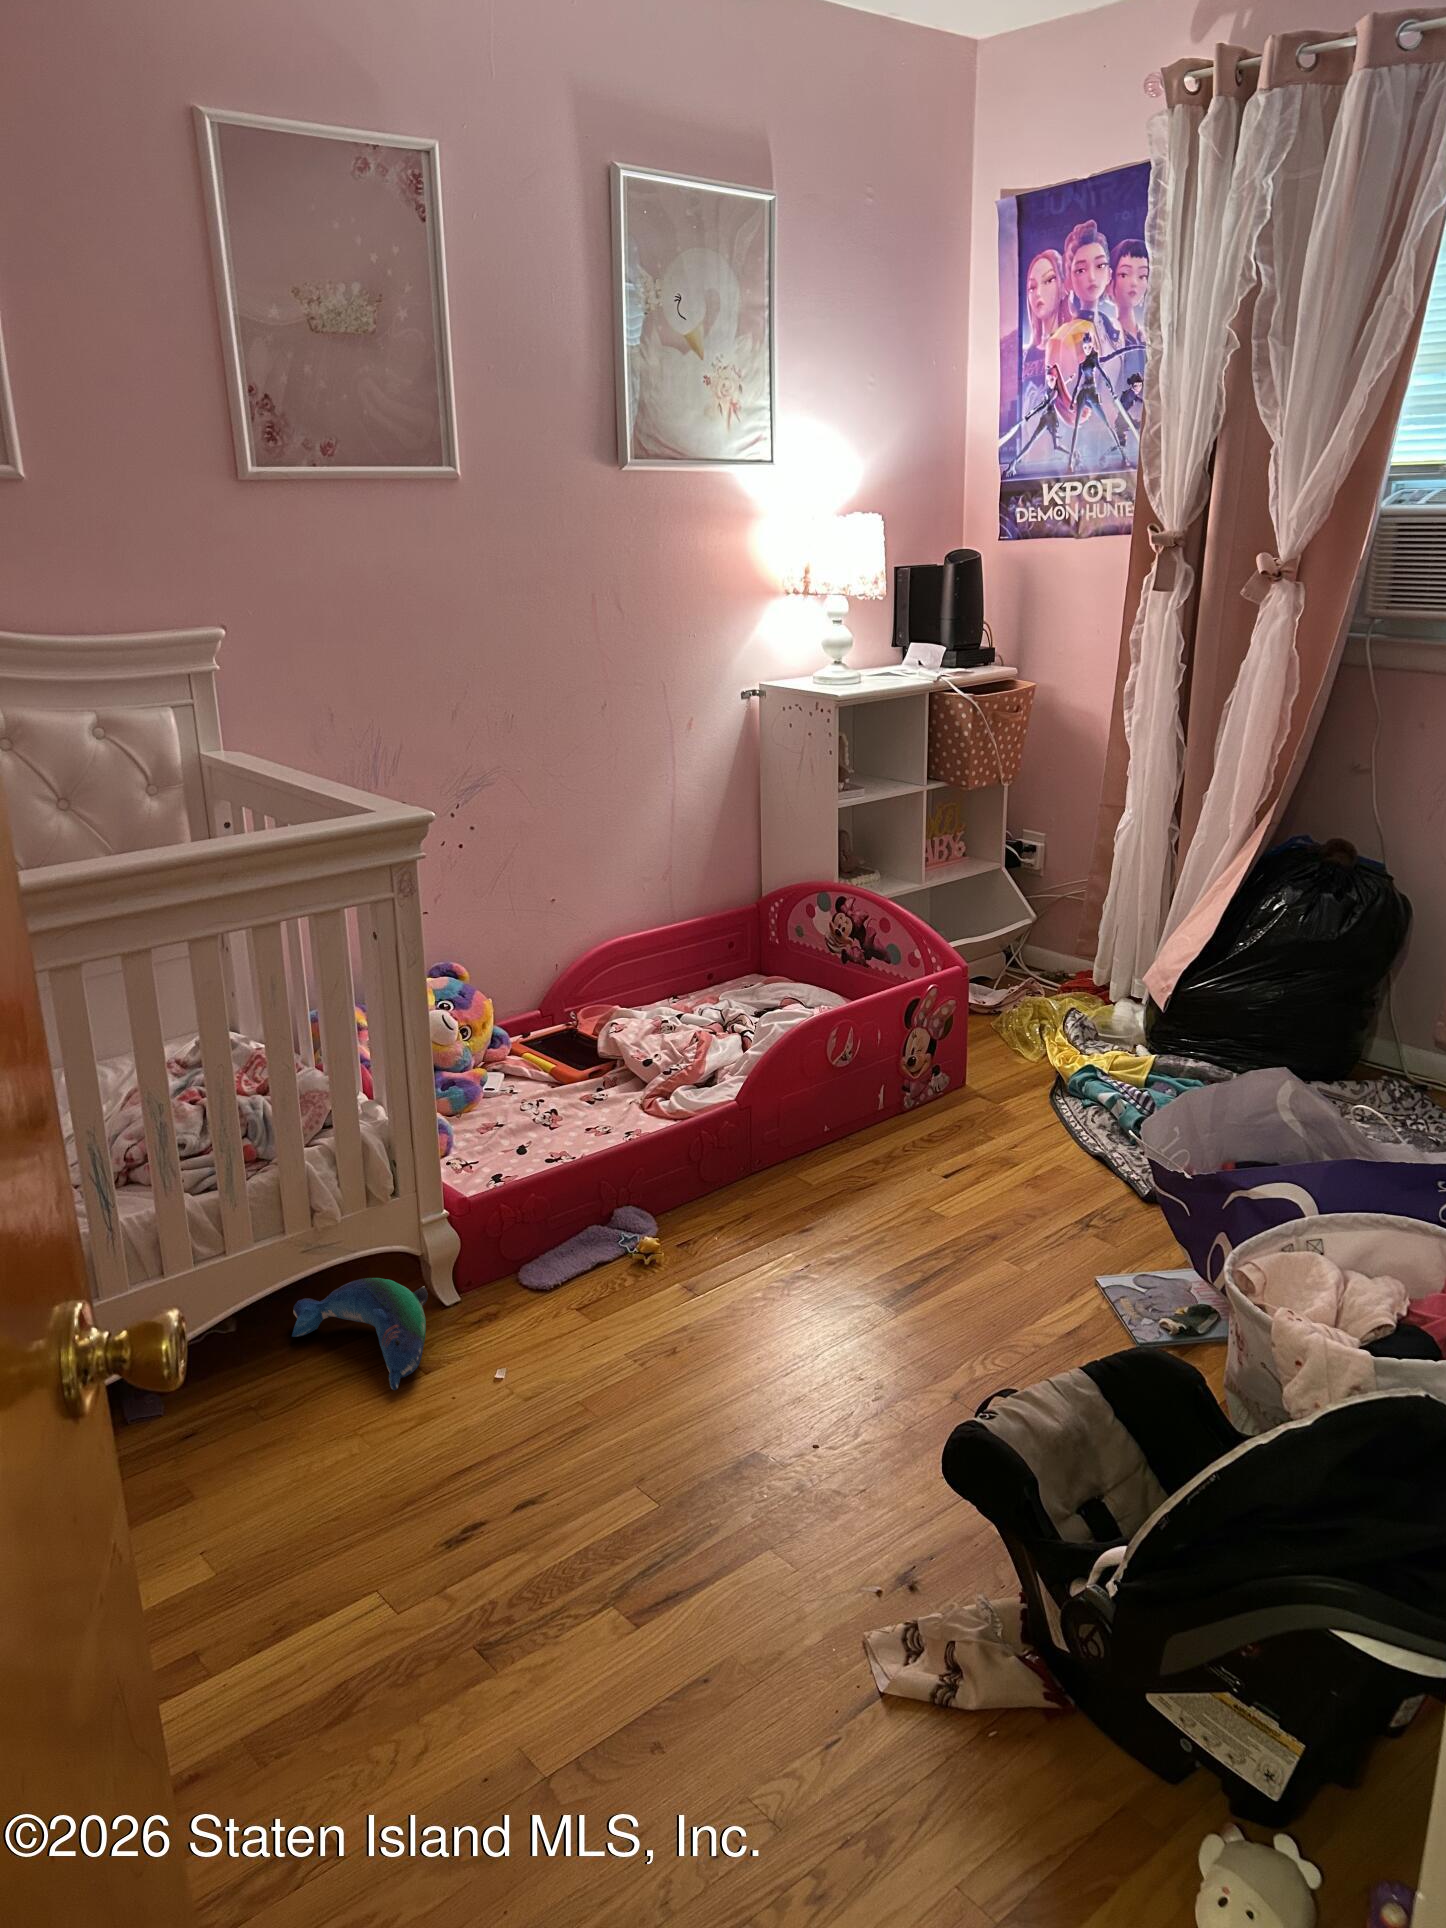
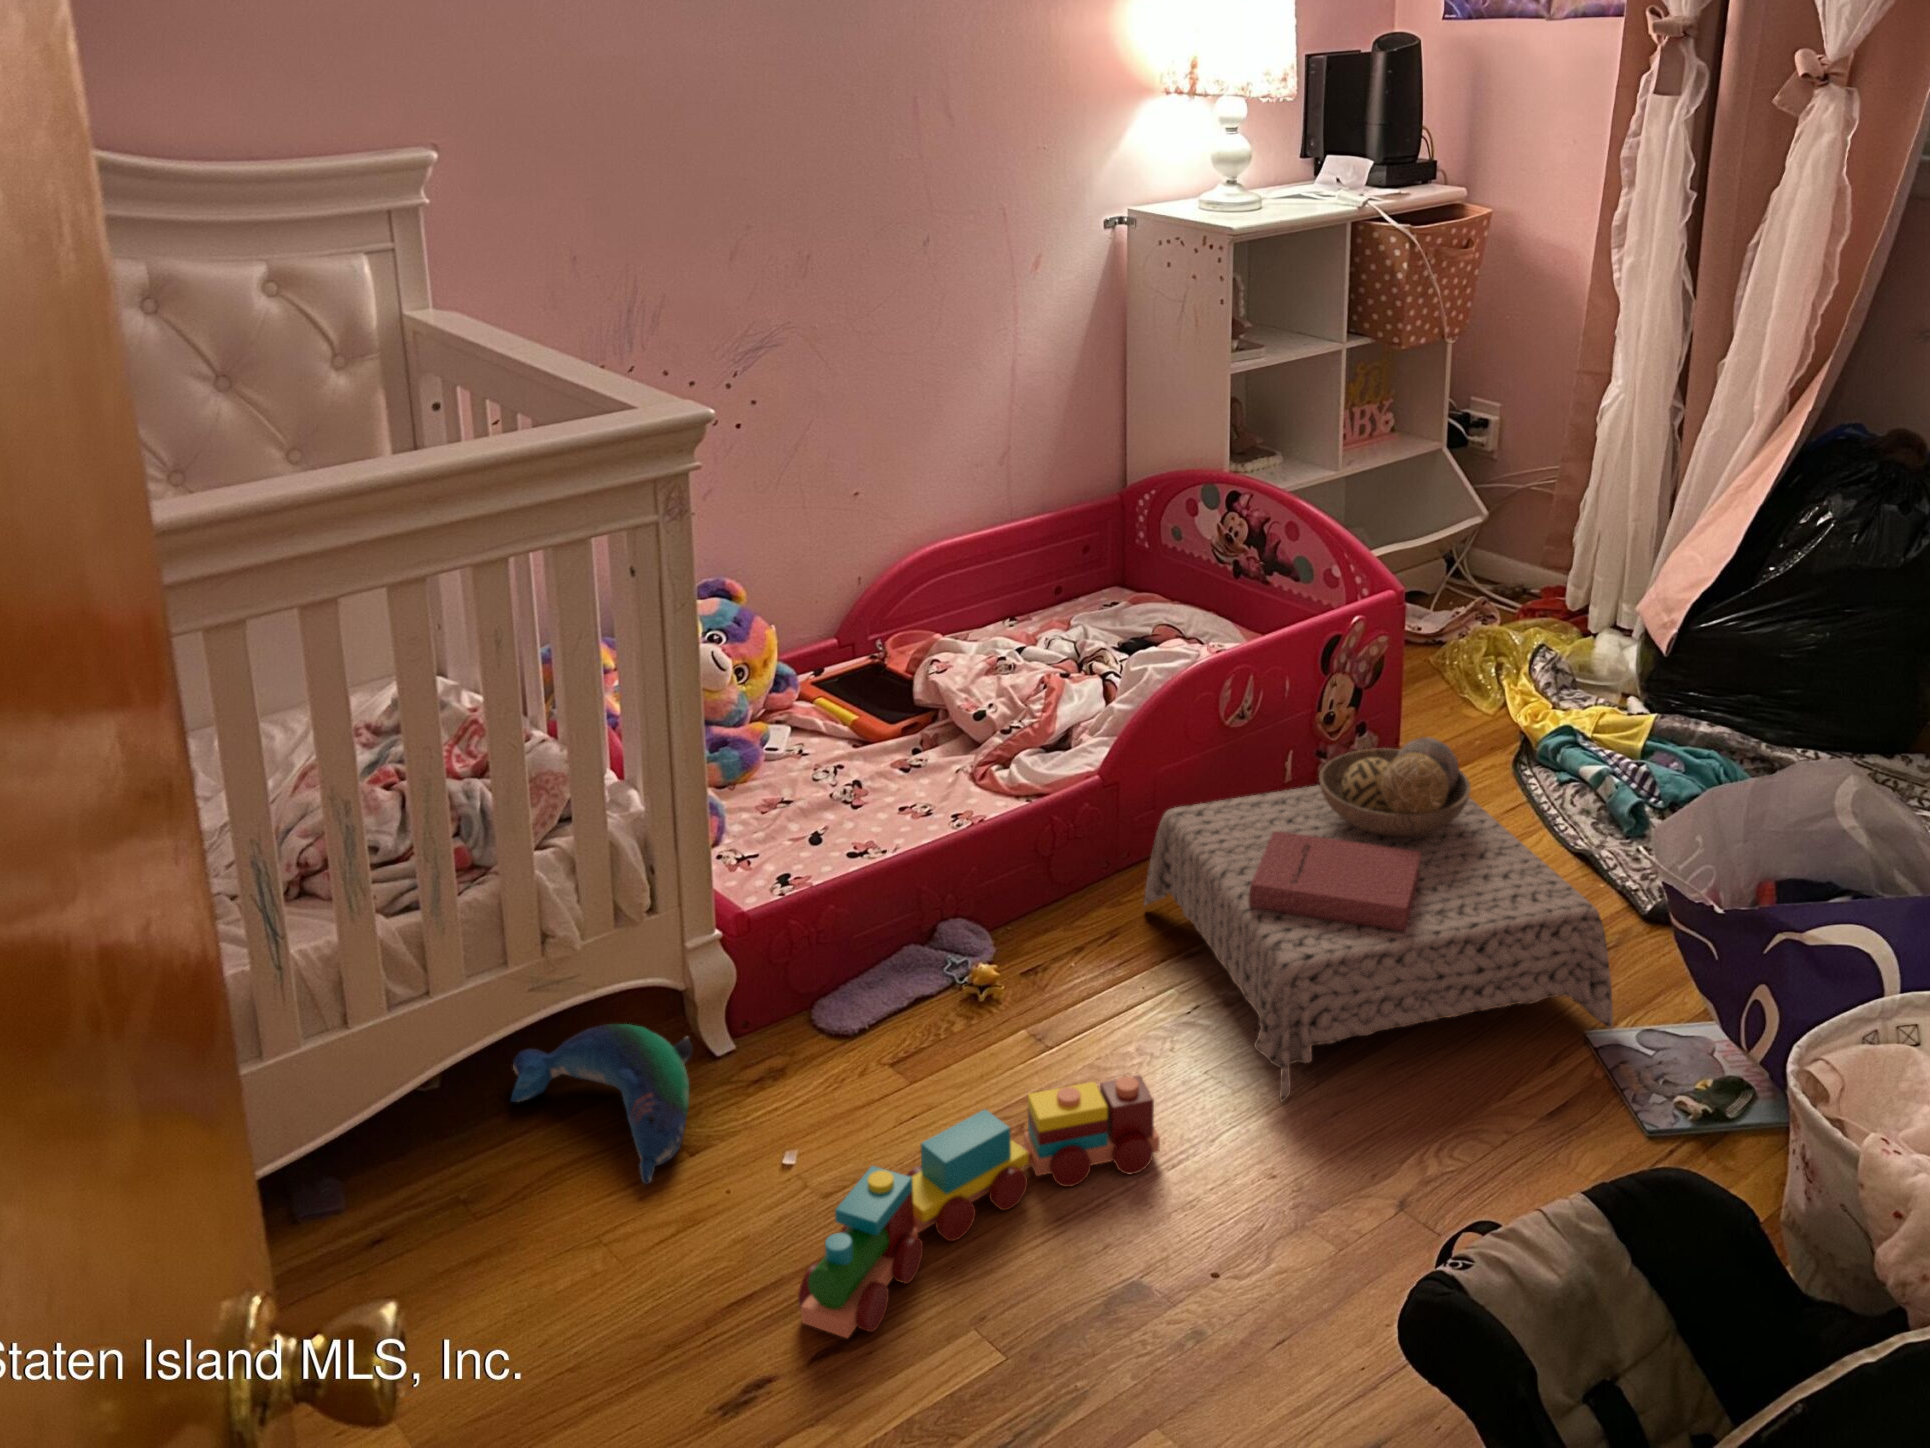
ottoman: none [768,1065,1117,1330] -> present [1144,737,1613,1102]
toy train: none [507,1307,776,1489] -> present [798,1075,1160,1338]

